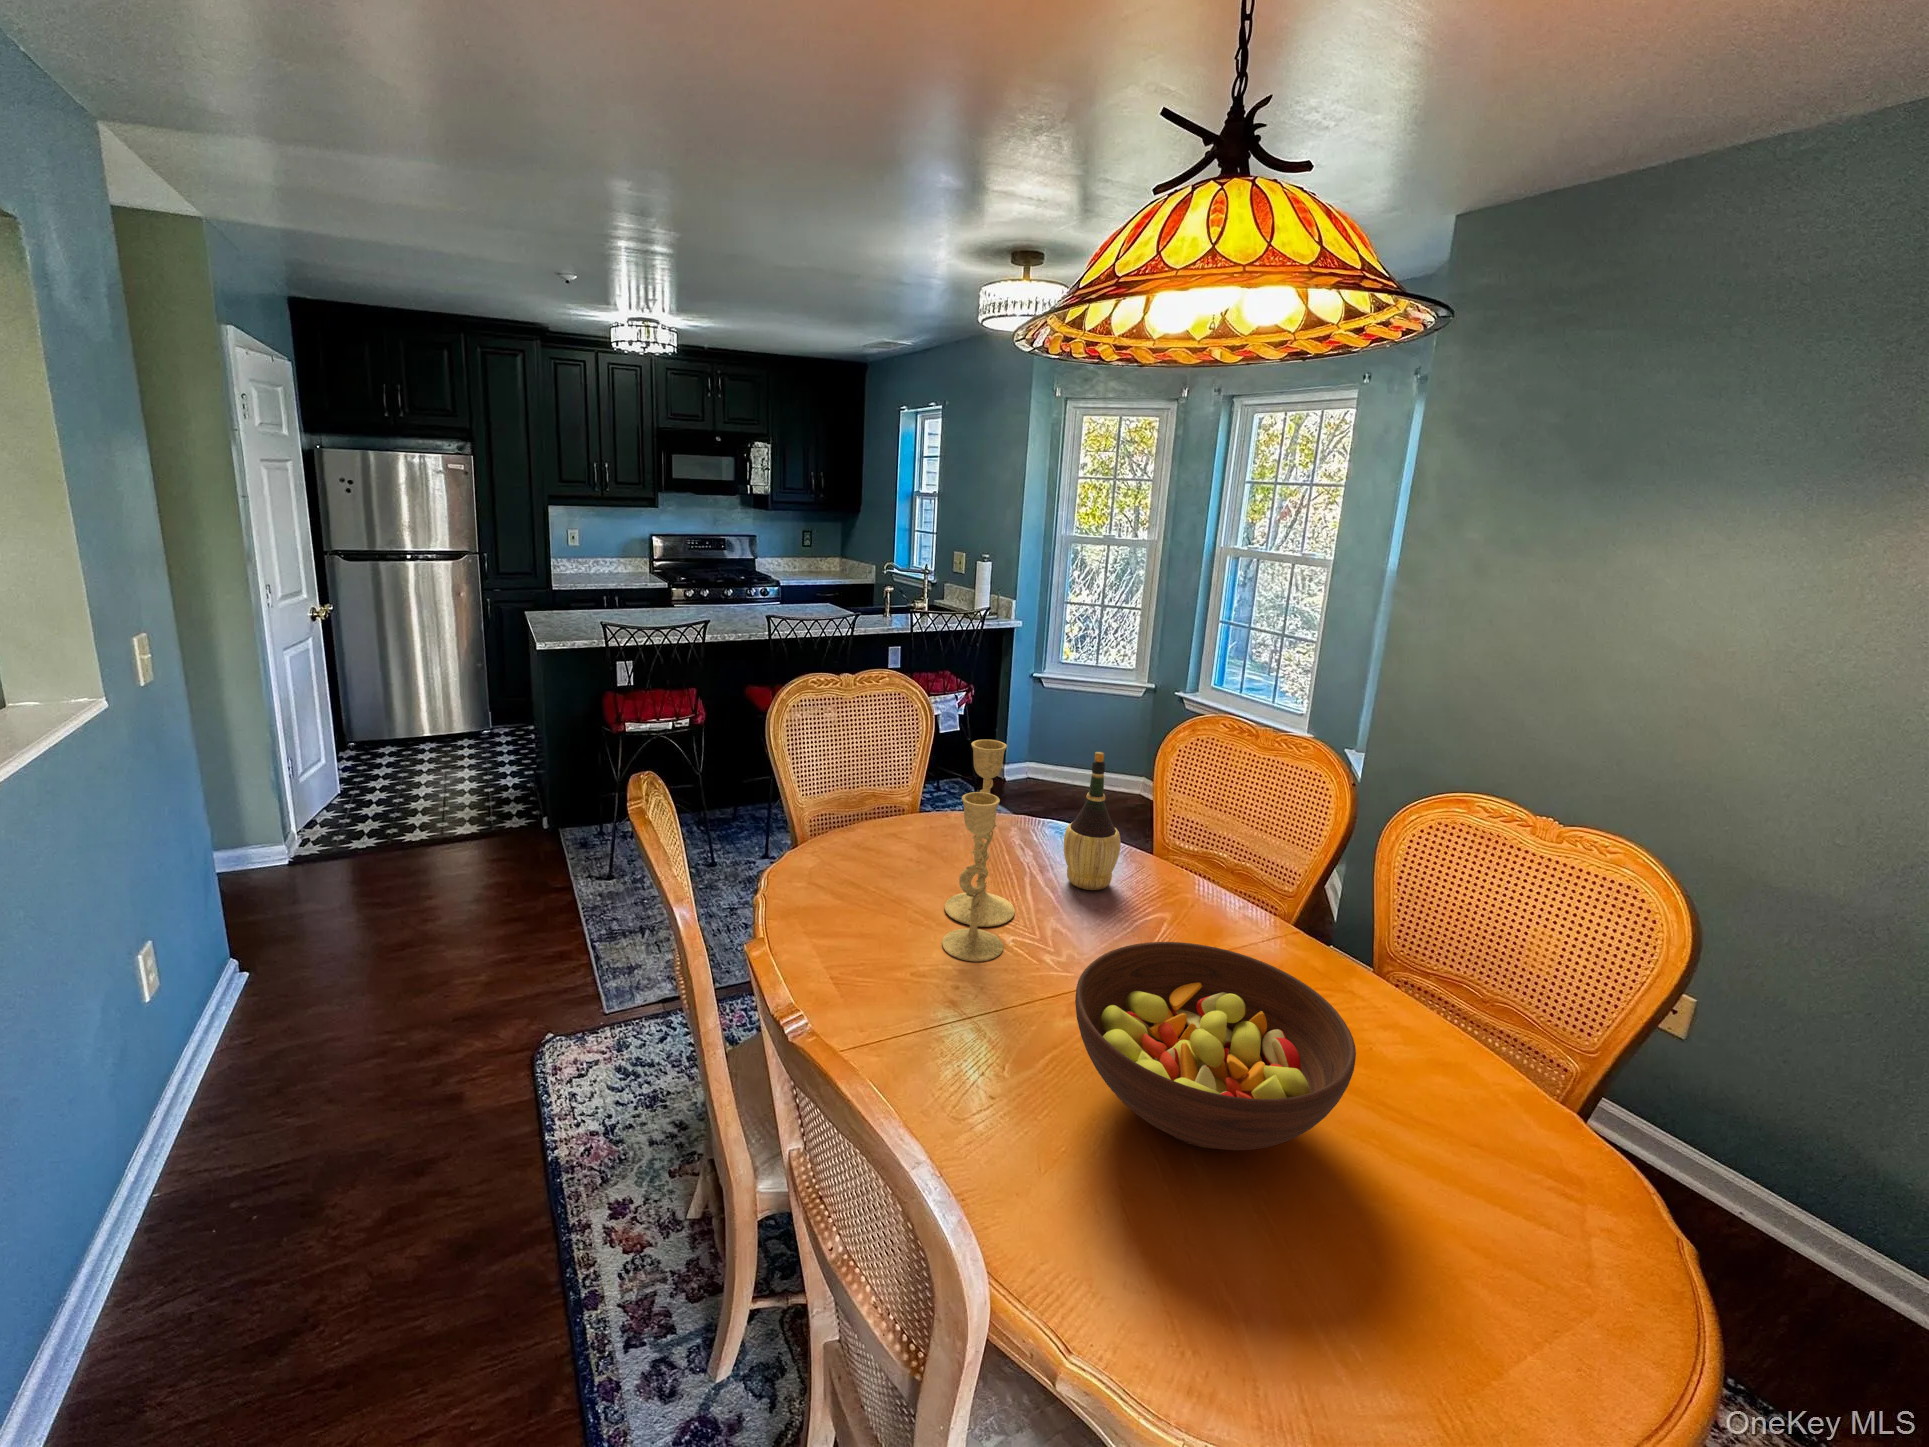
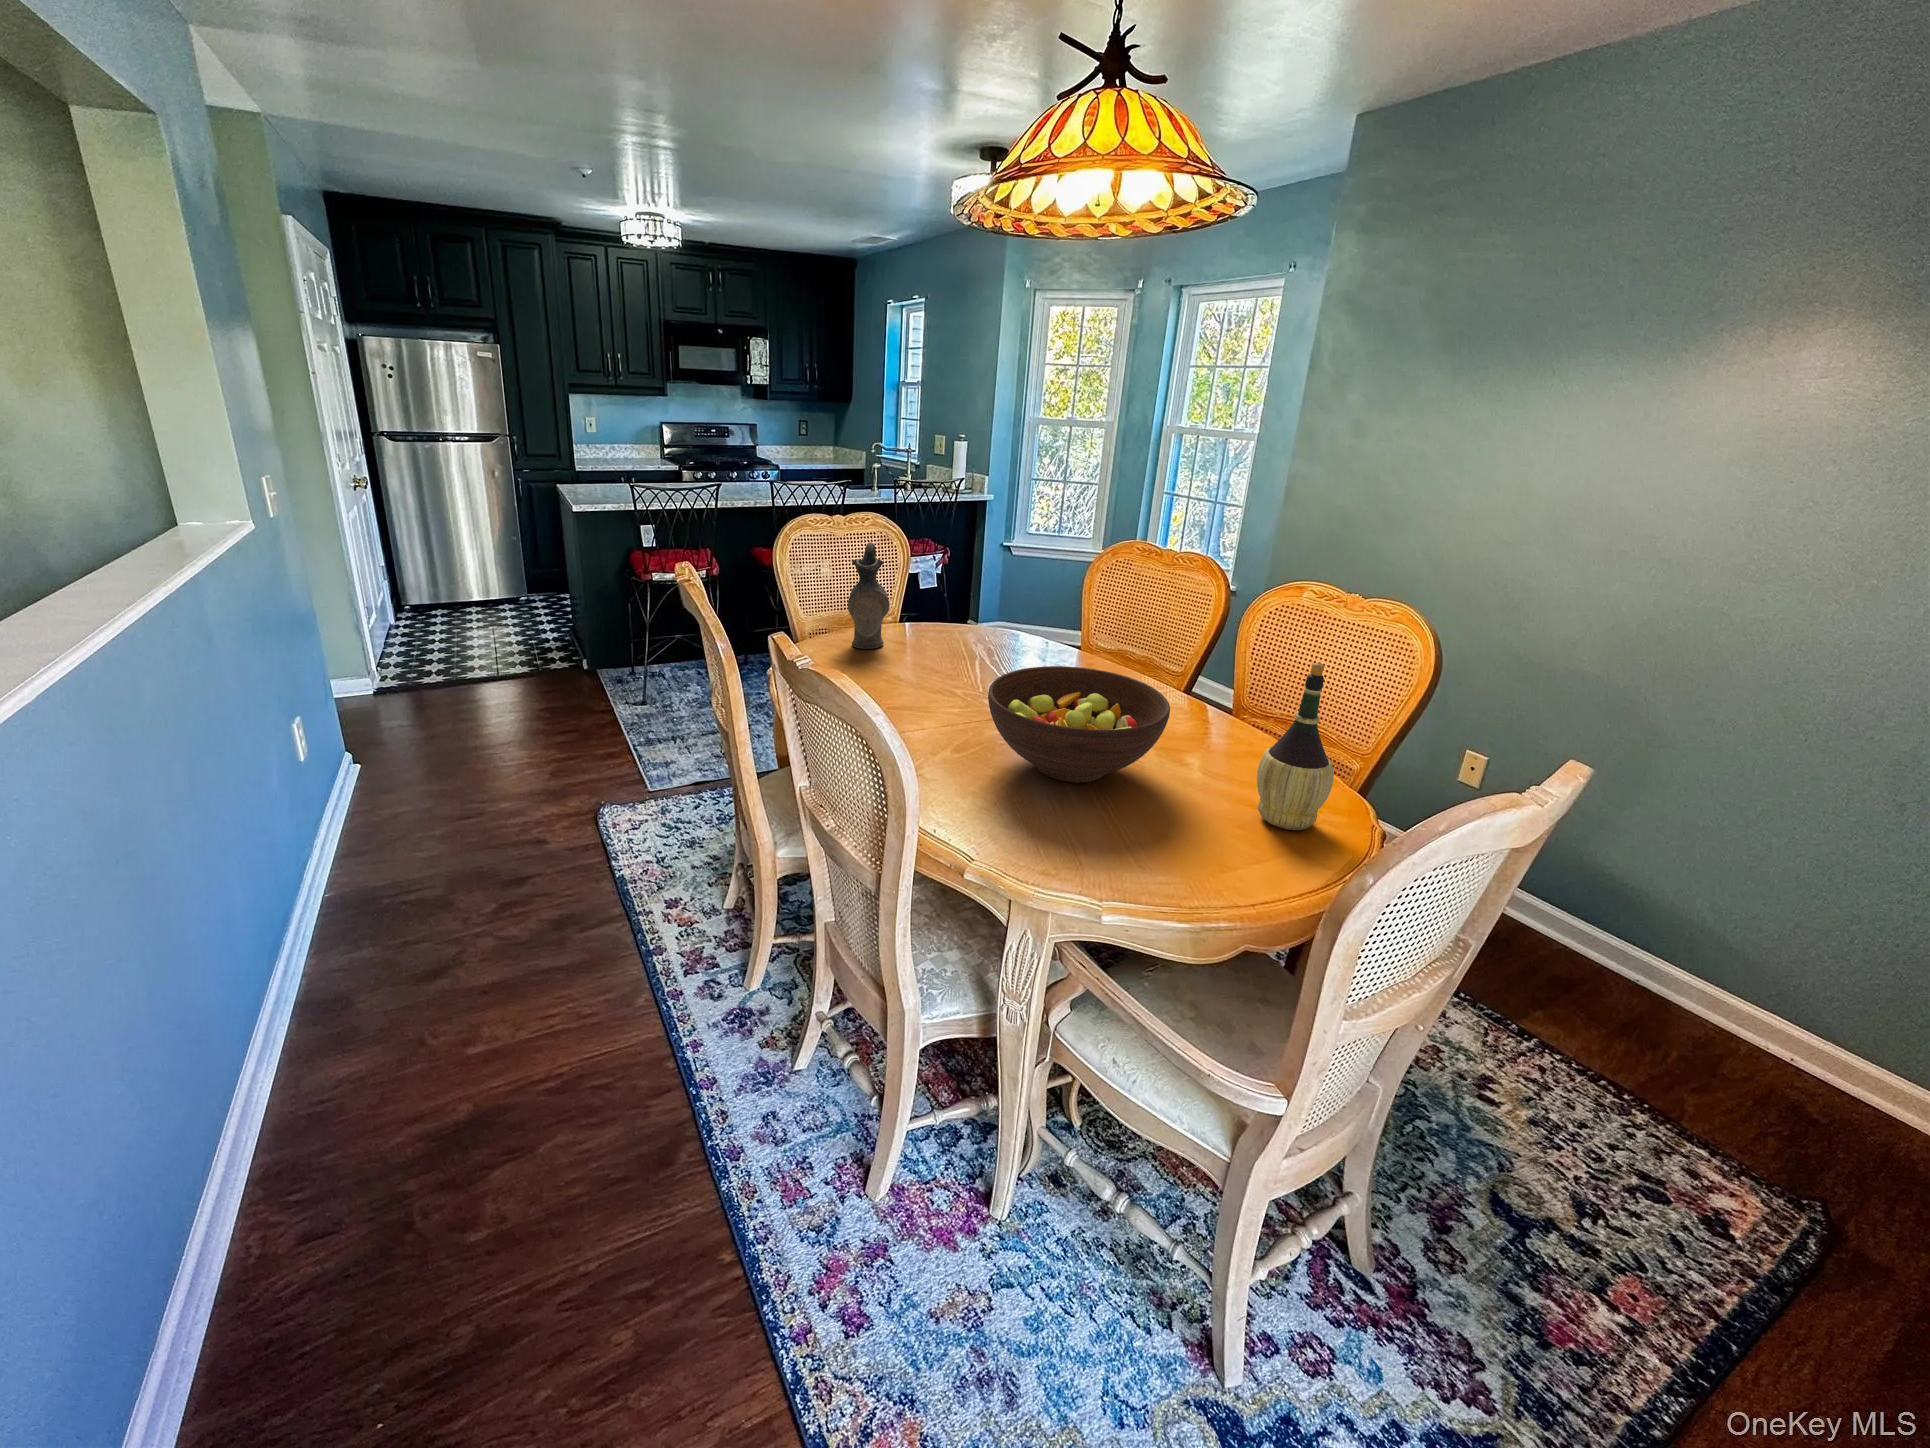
ceramic pitcher: none [863,722,917,860] -> present [848,542,890,649]
candlestick: present [942,740,1015,962] -> none [905,544,961,701]
wine bottle: present [1064,752,1121,890] -> present [1257,663,1334,830]

